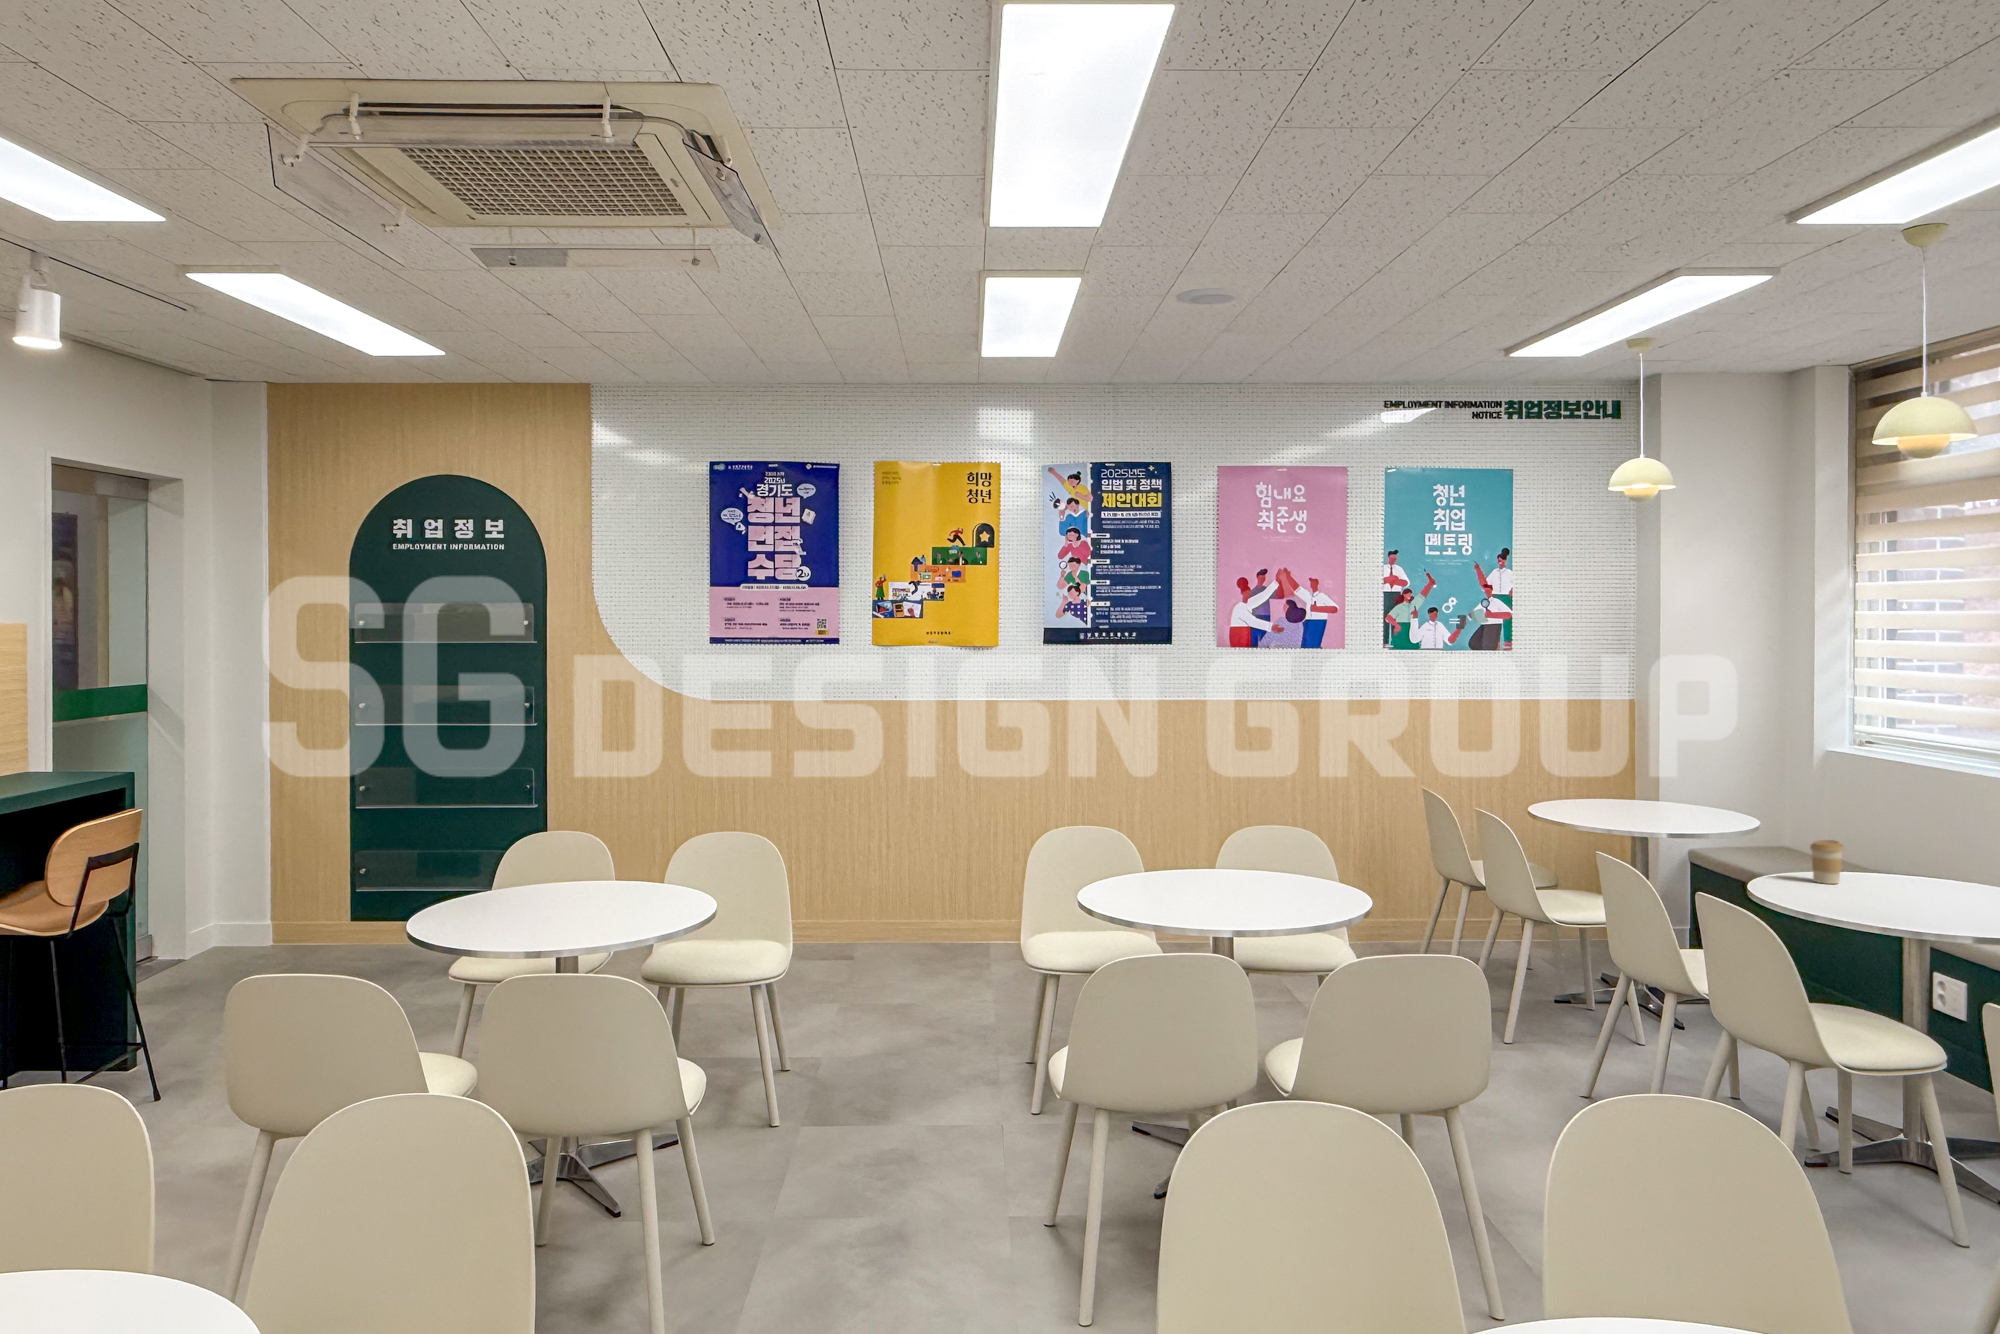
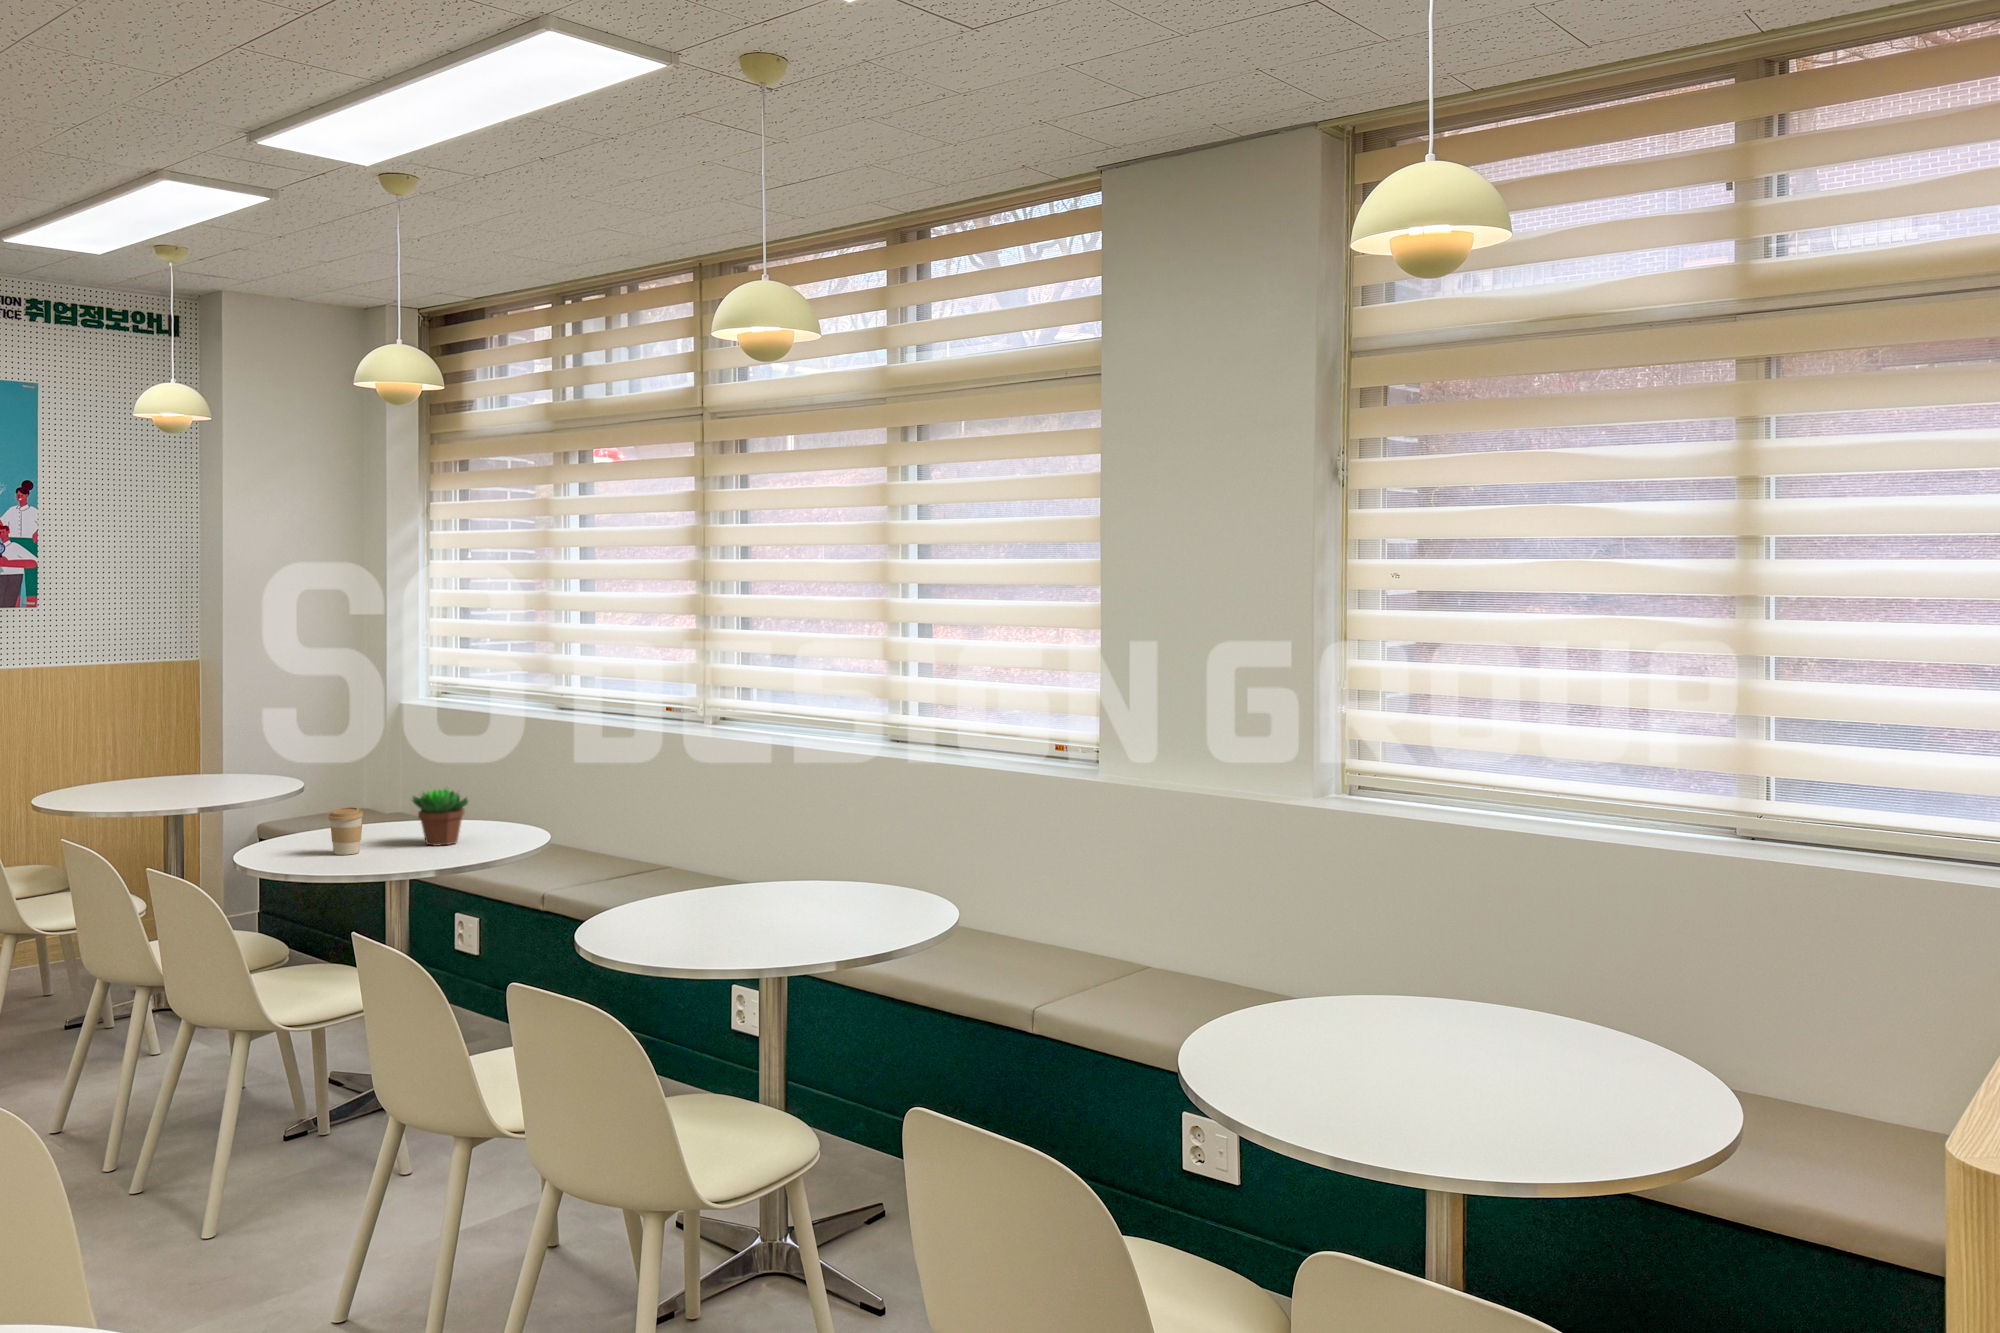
succulent plant: none [1890,830,1950,888] -> present [413,789,468,846]

